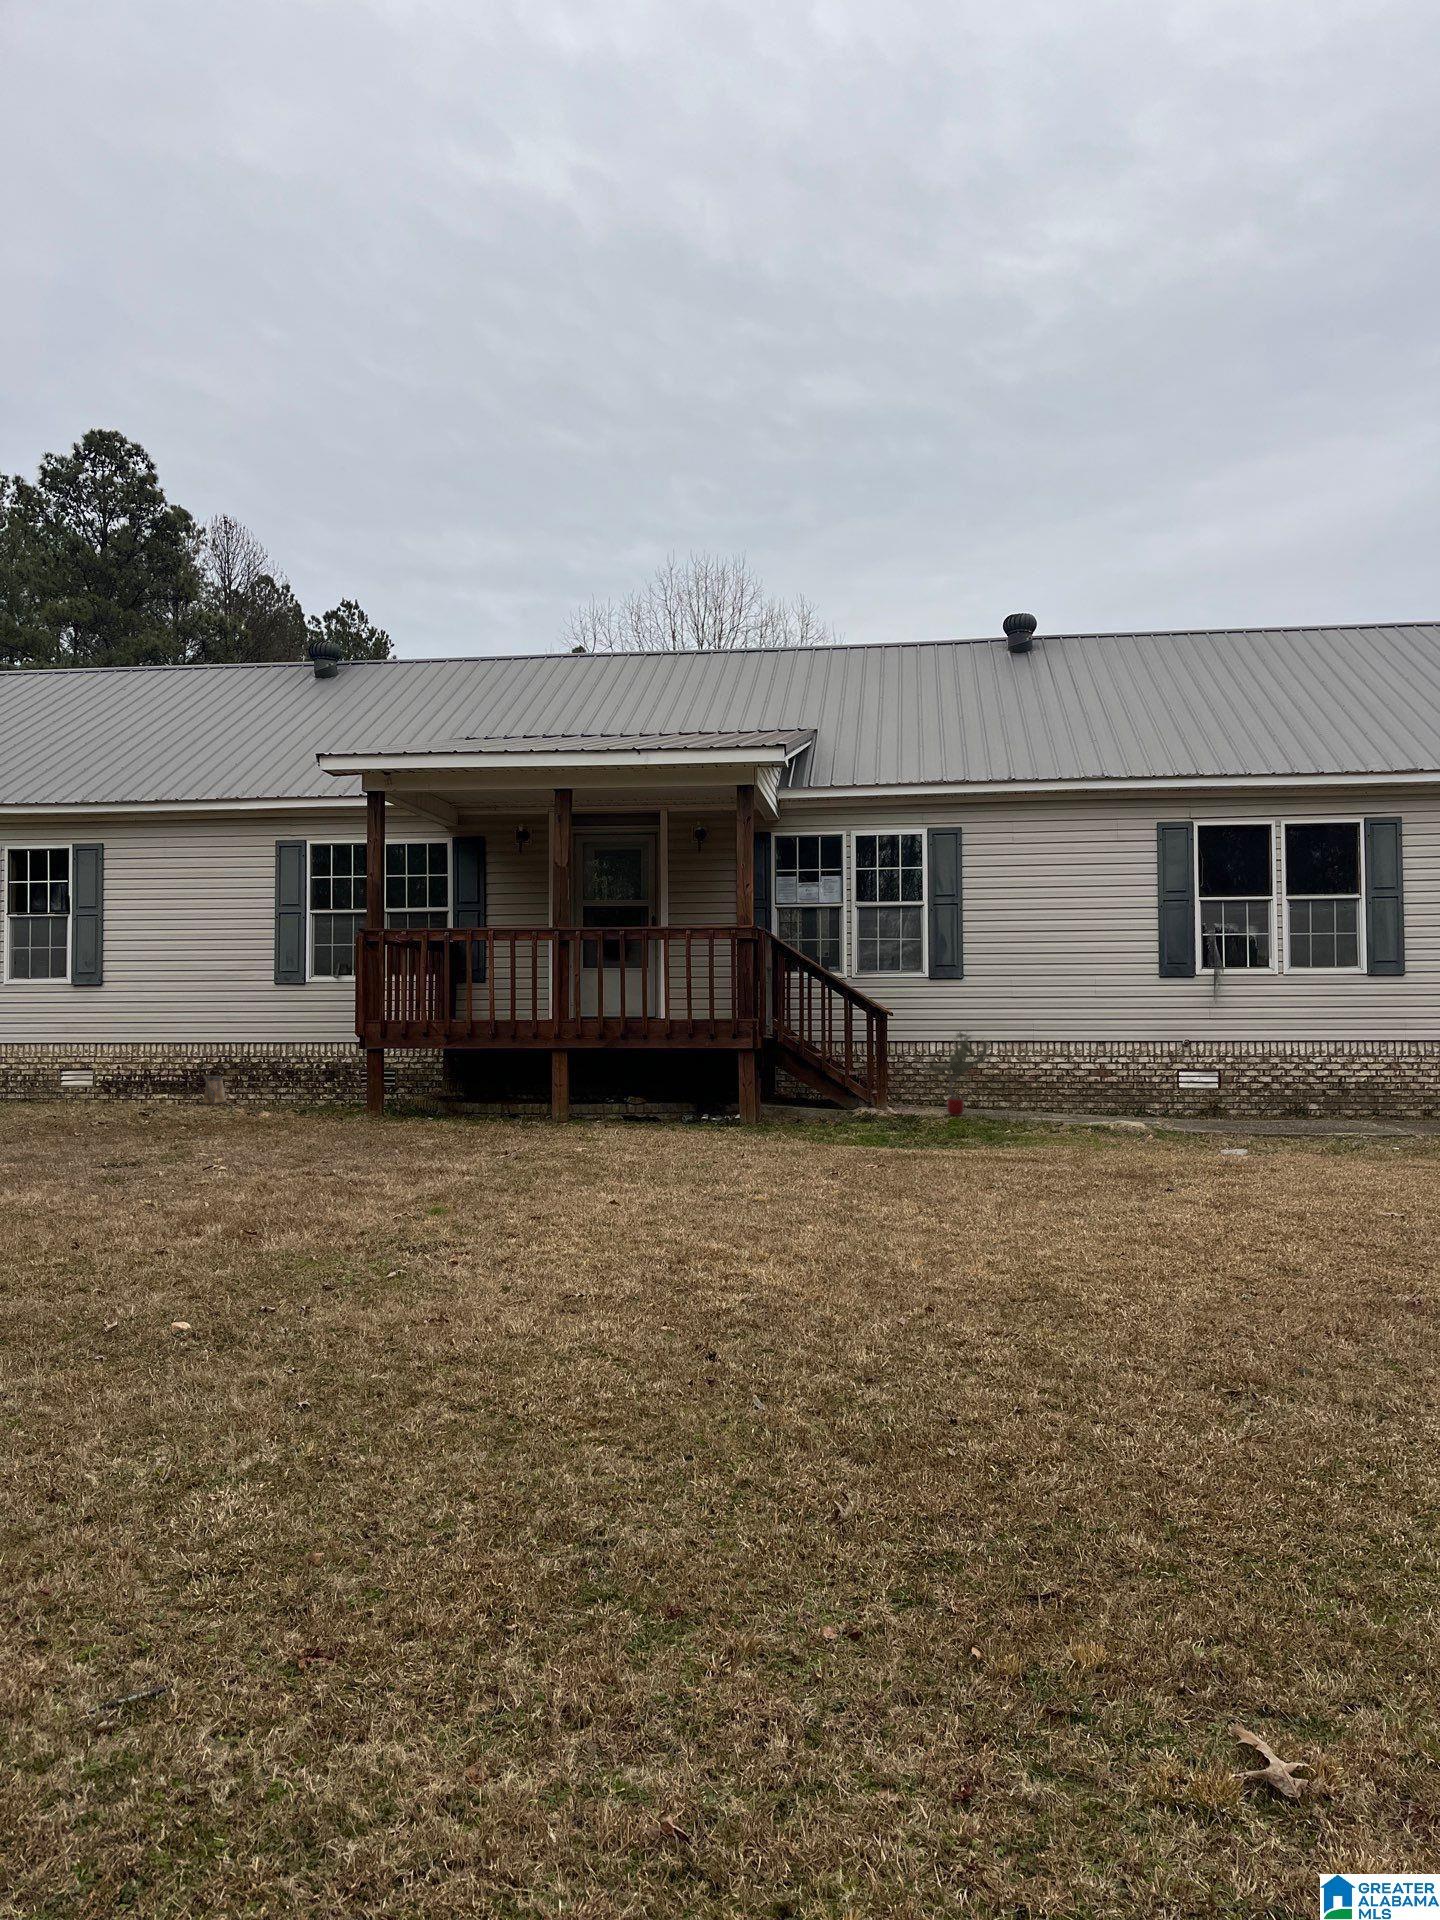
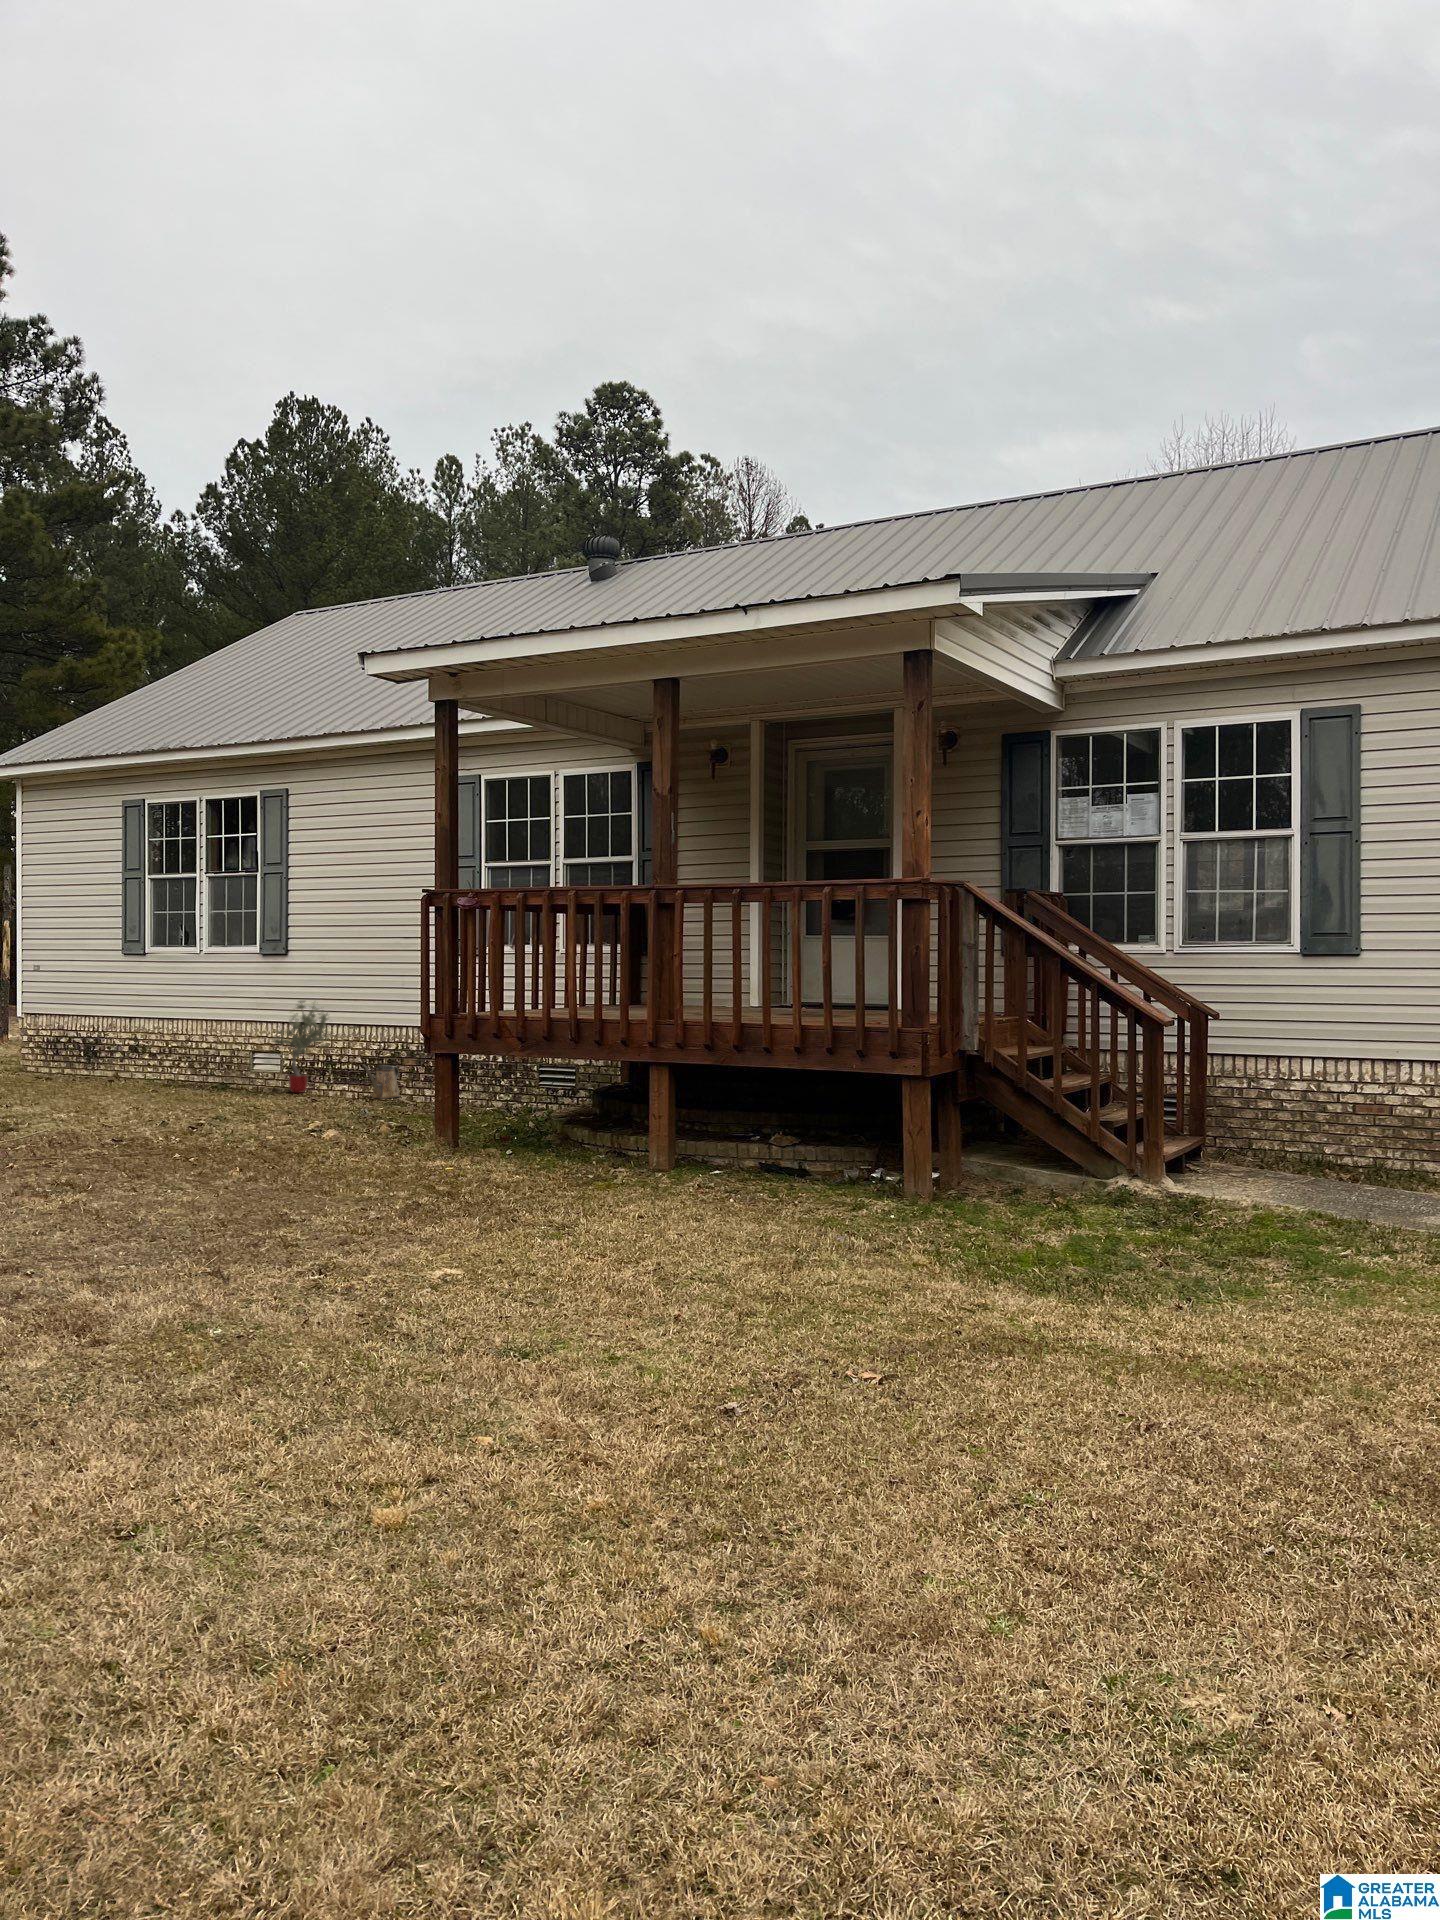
potted tree: present [922,1030,990,1116] -> present [272,1001,330,1093]

